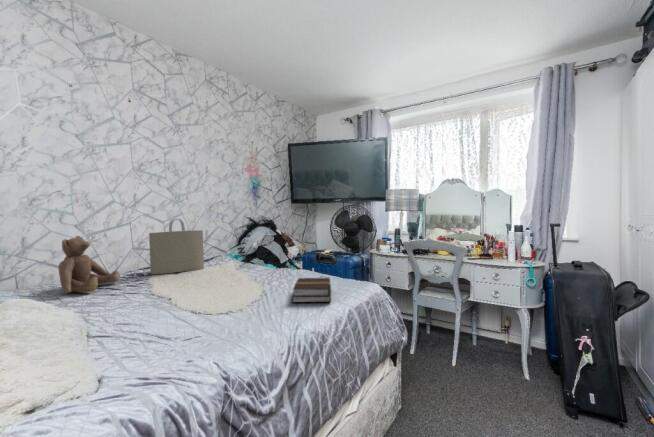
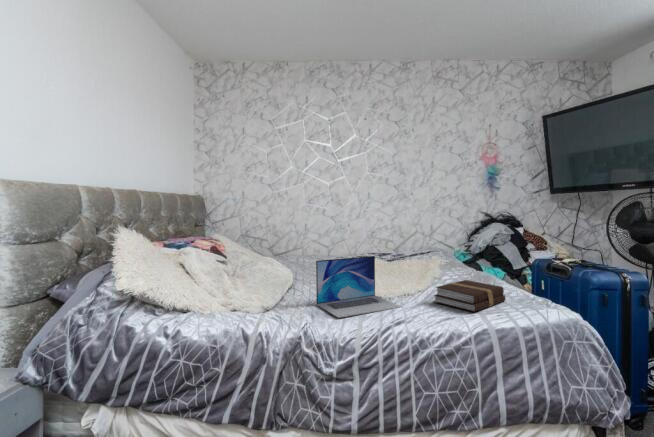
tote bag: present [149,219,204,274] -> none [368,210,412,260]
teddy bear: present [58,236,120,293] -> none [305,221,343,262]
laptop: none [188,271,275,347] -> present [316,256,402,318]

